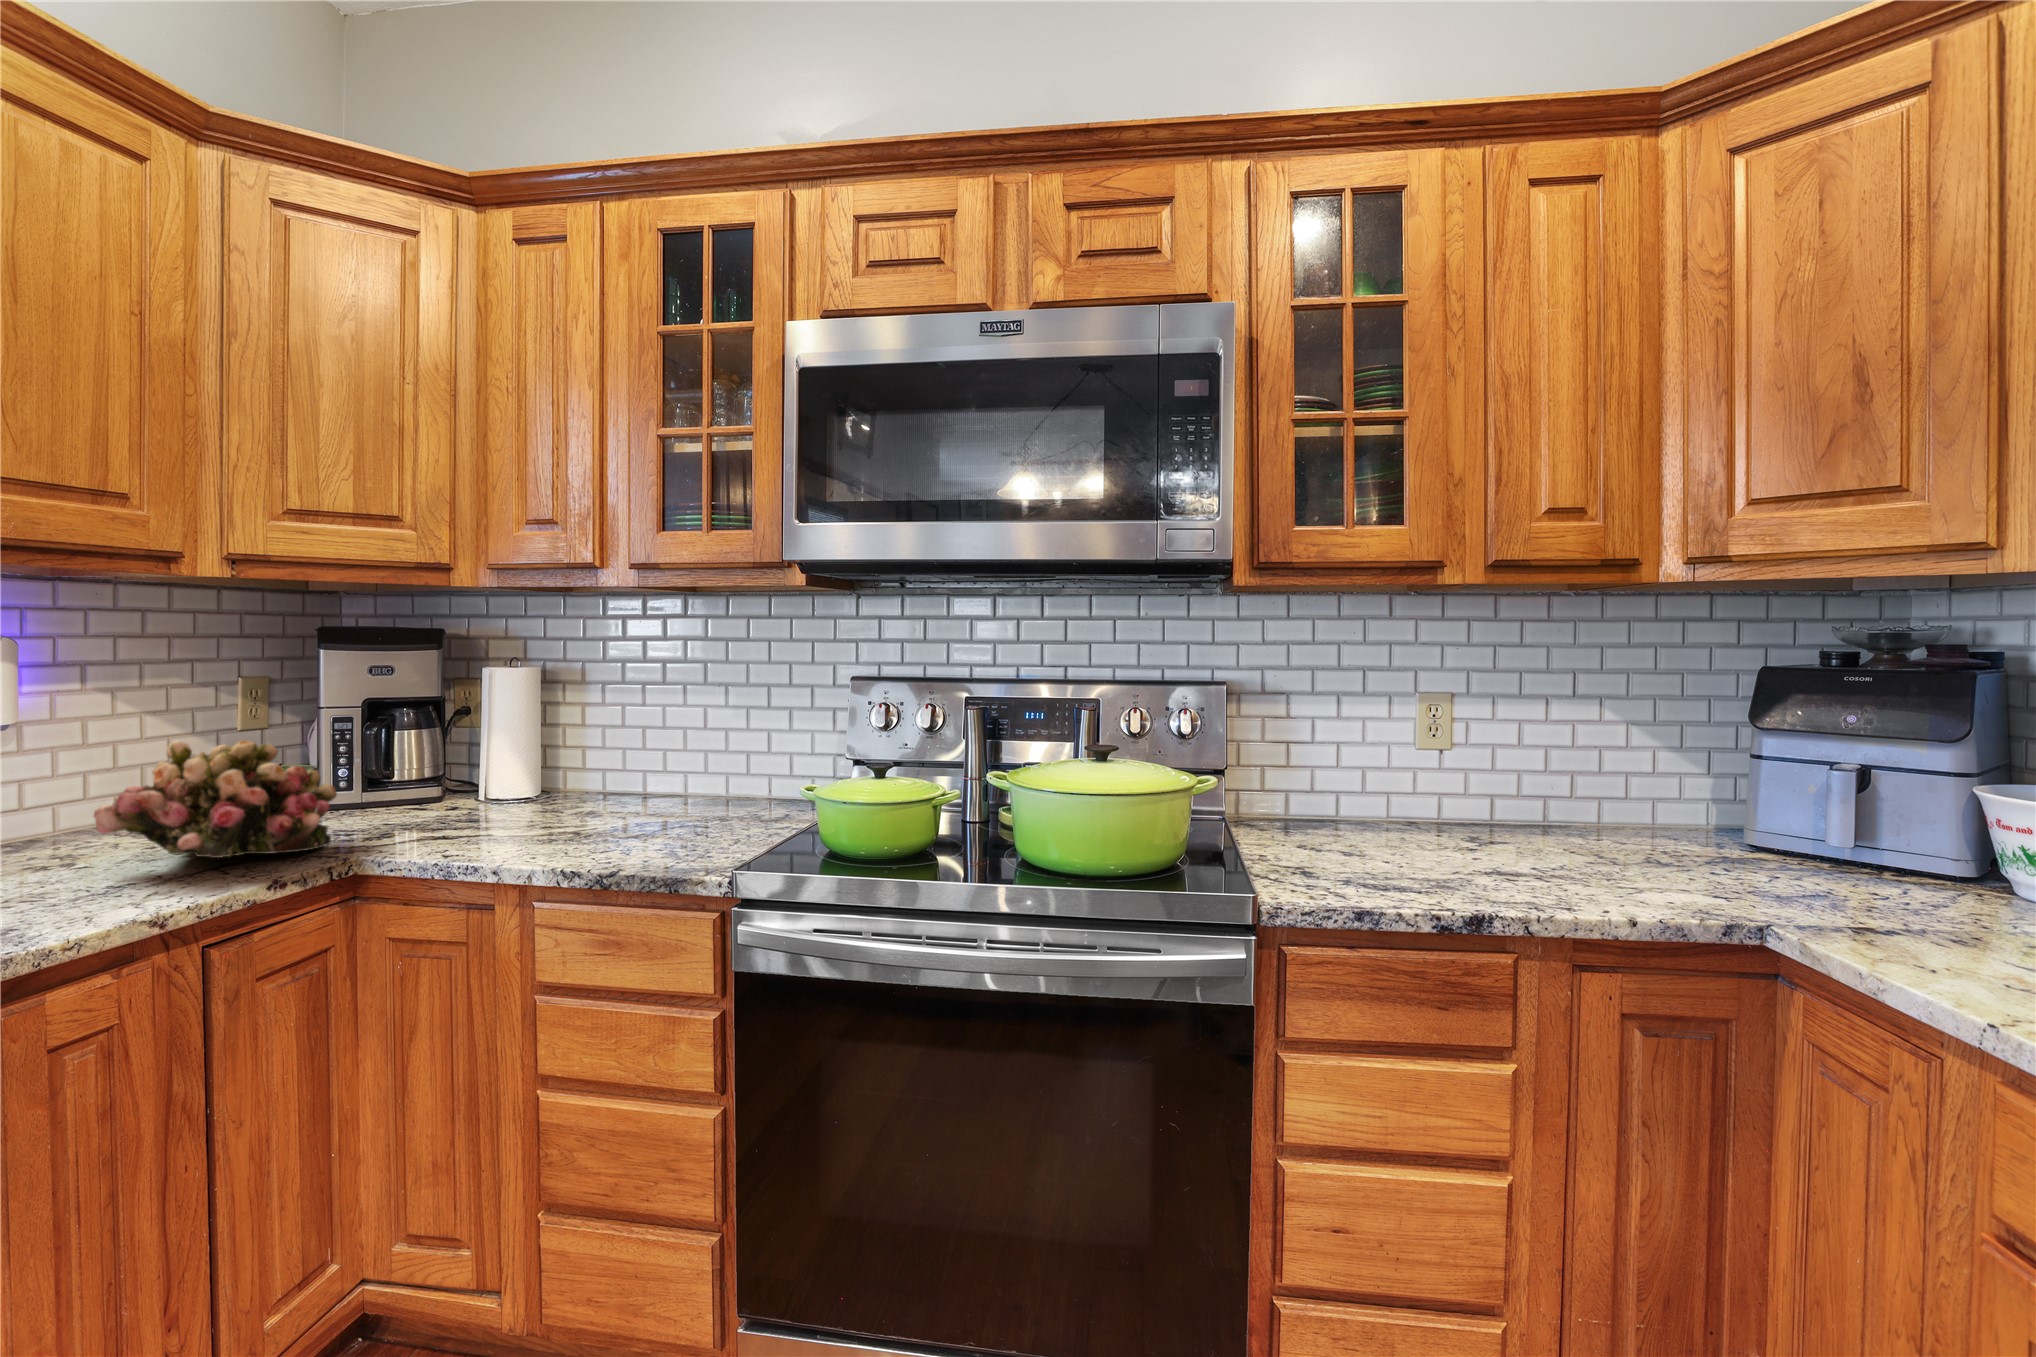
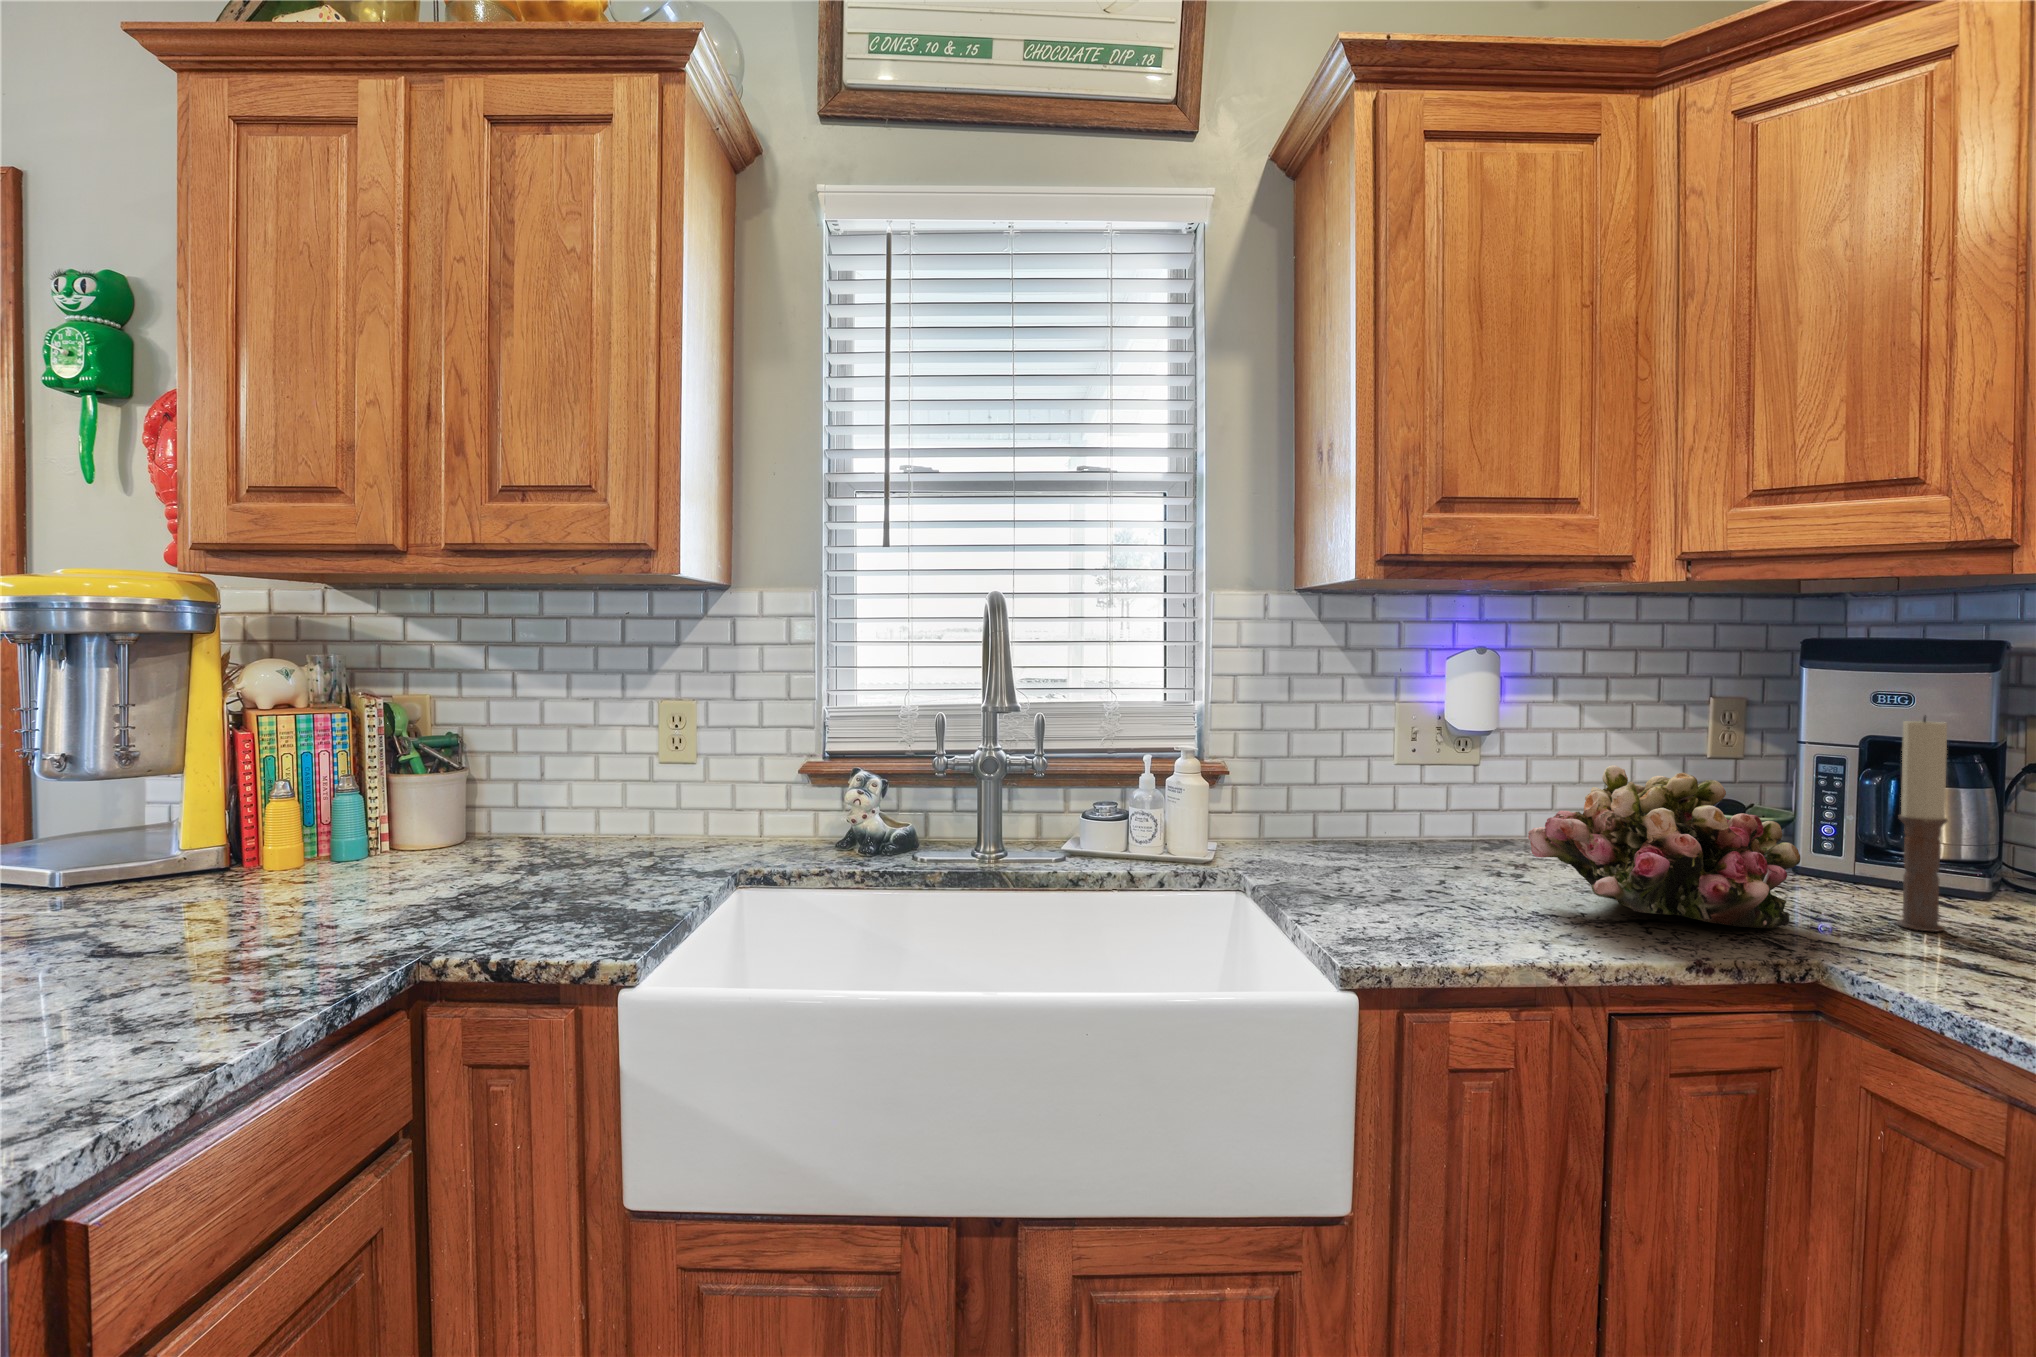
candle: none [396,684,427,829] -> present [1897,715,1948,932]

